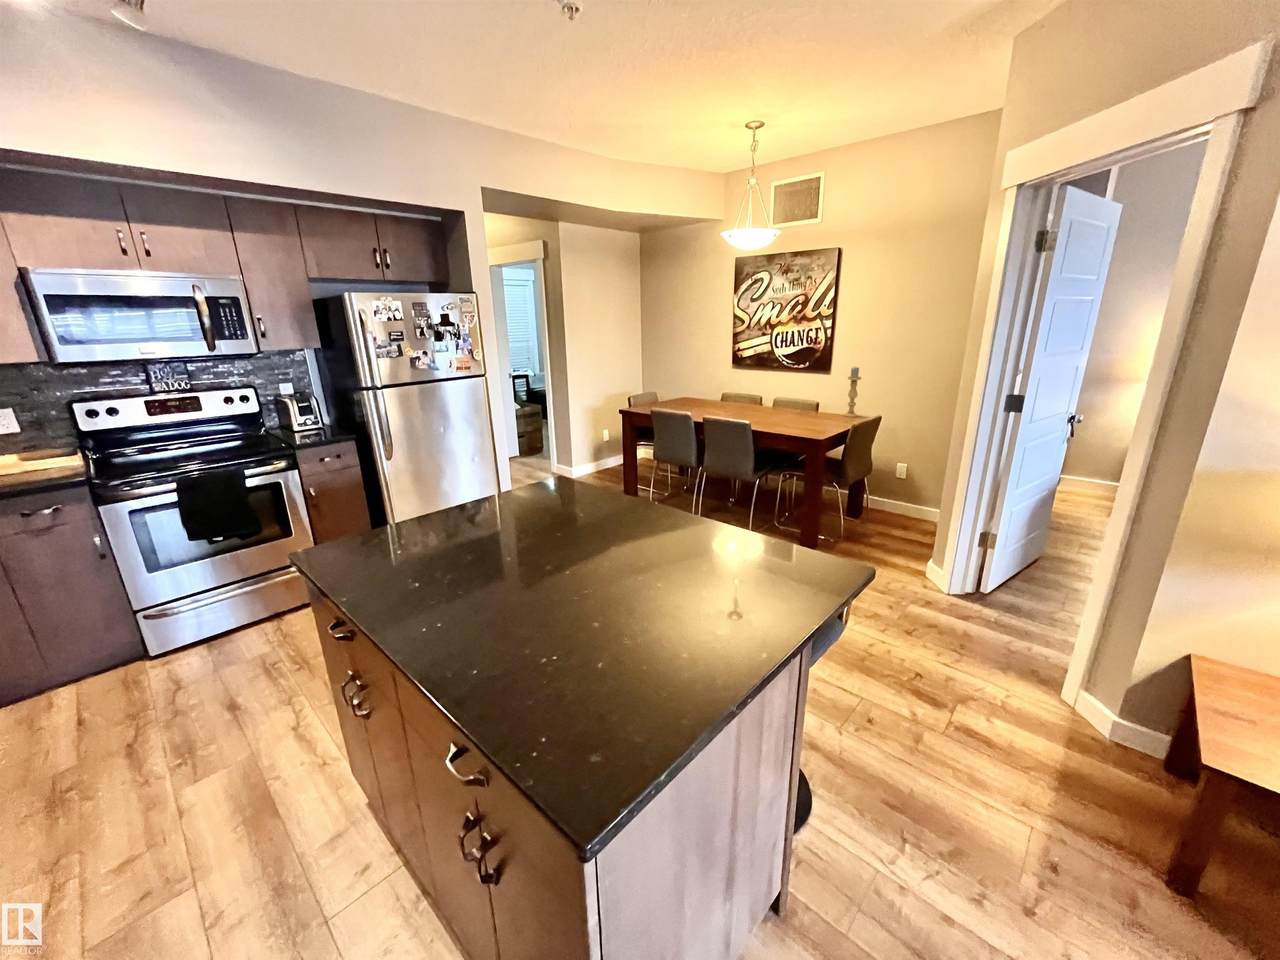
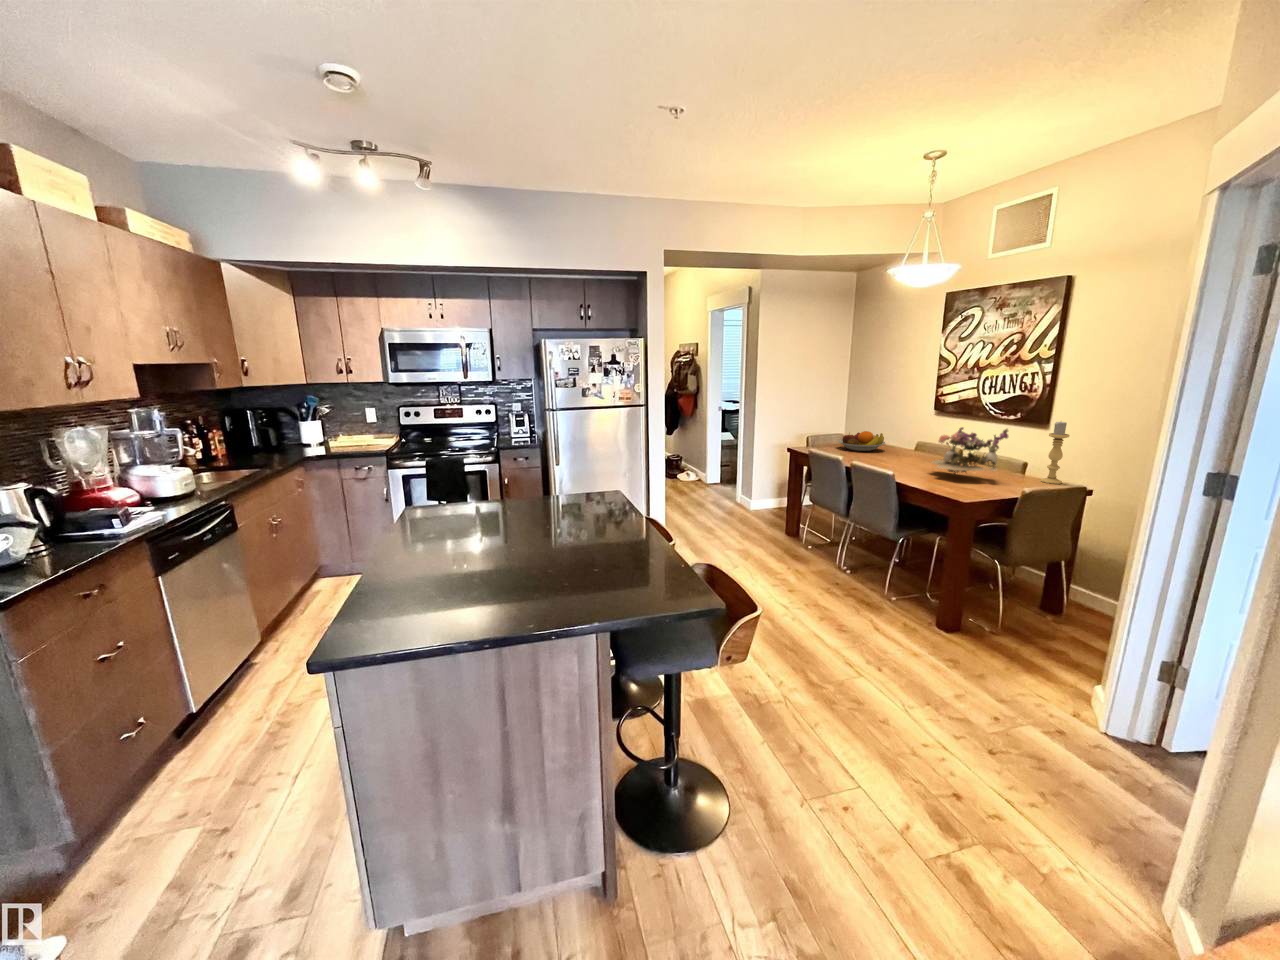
flower arrangement: none [769,375,830,419] -> present [930,427,1008,474]
fruit bowl: none [666,387,708,406] -> present [838,431,886,451]

